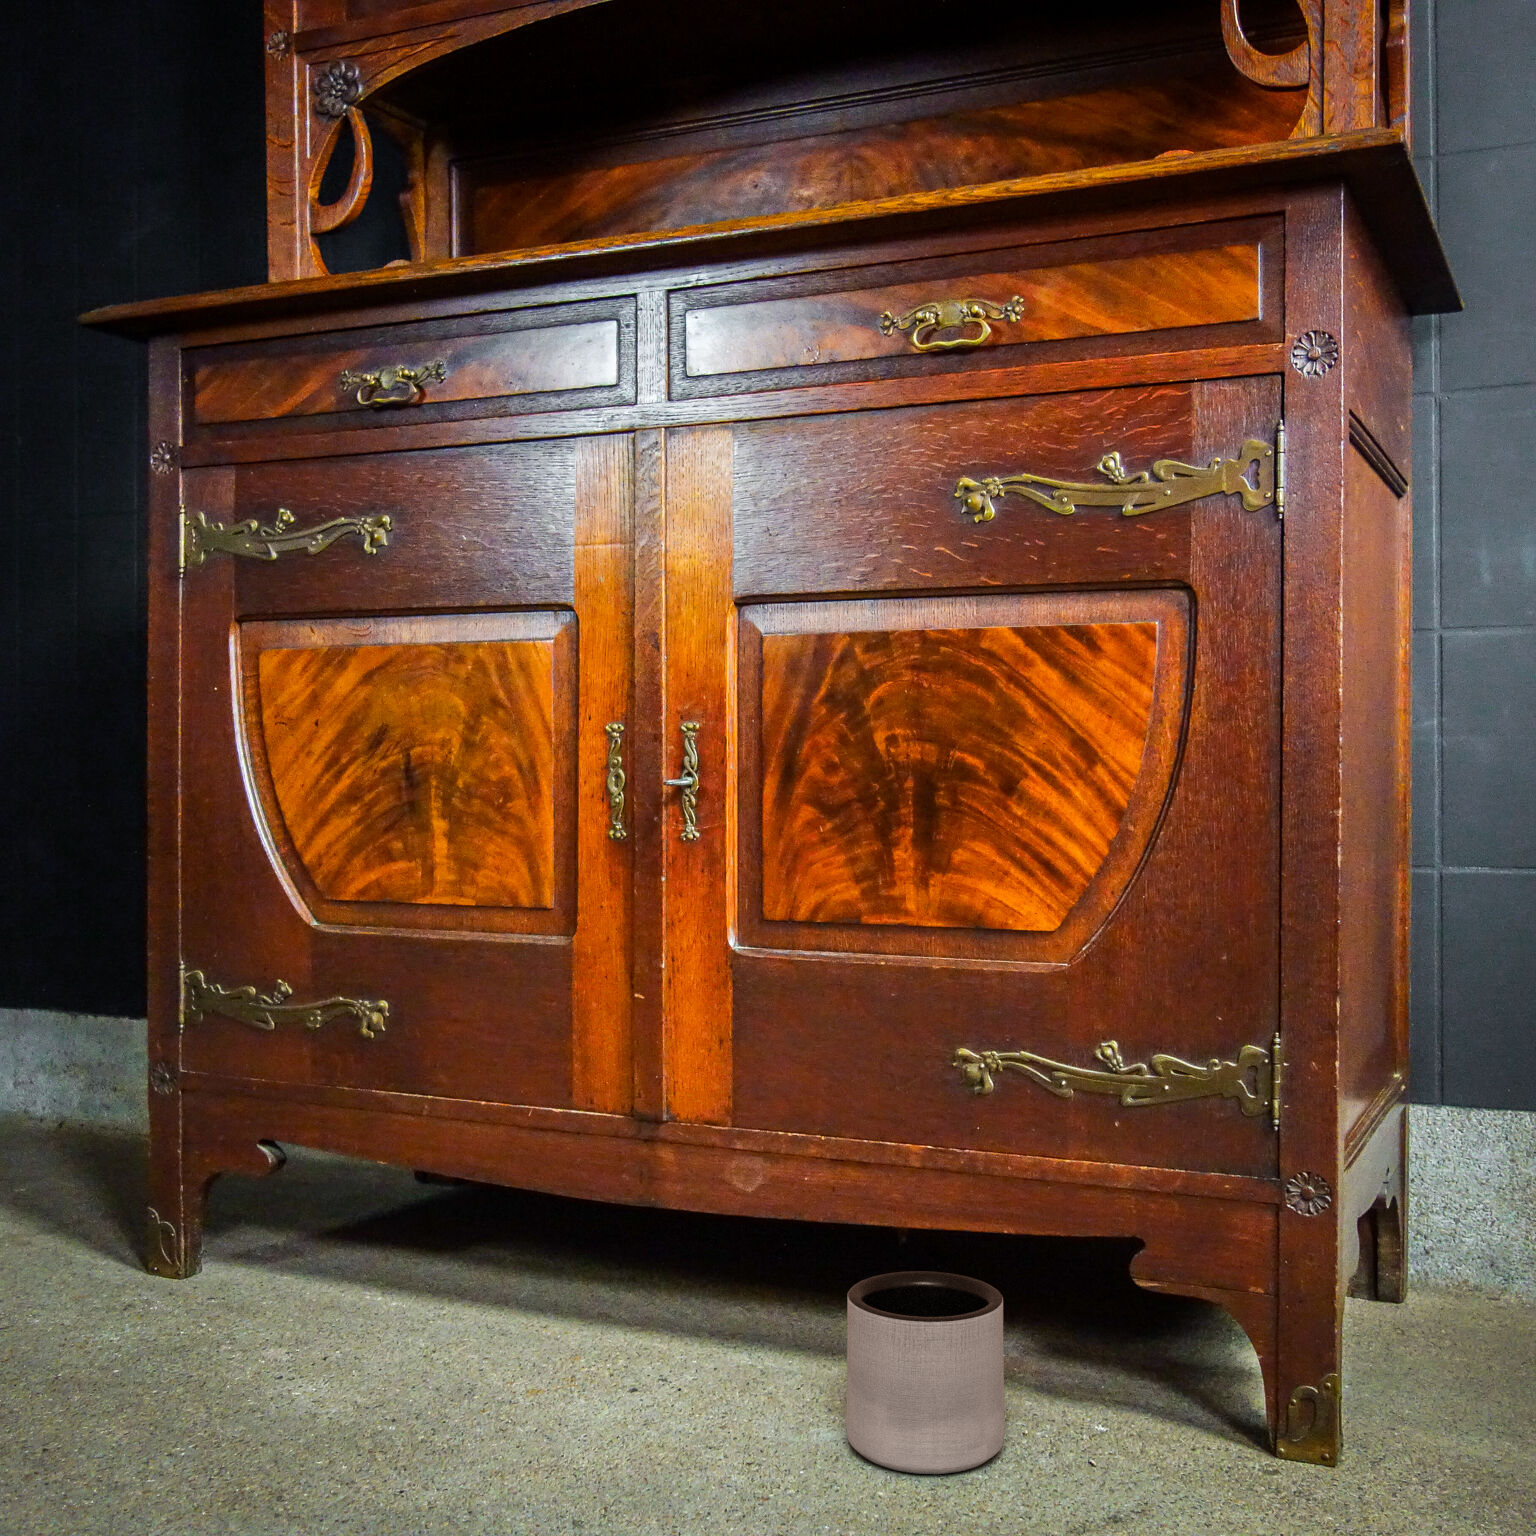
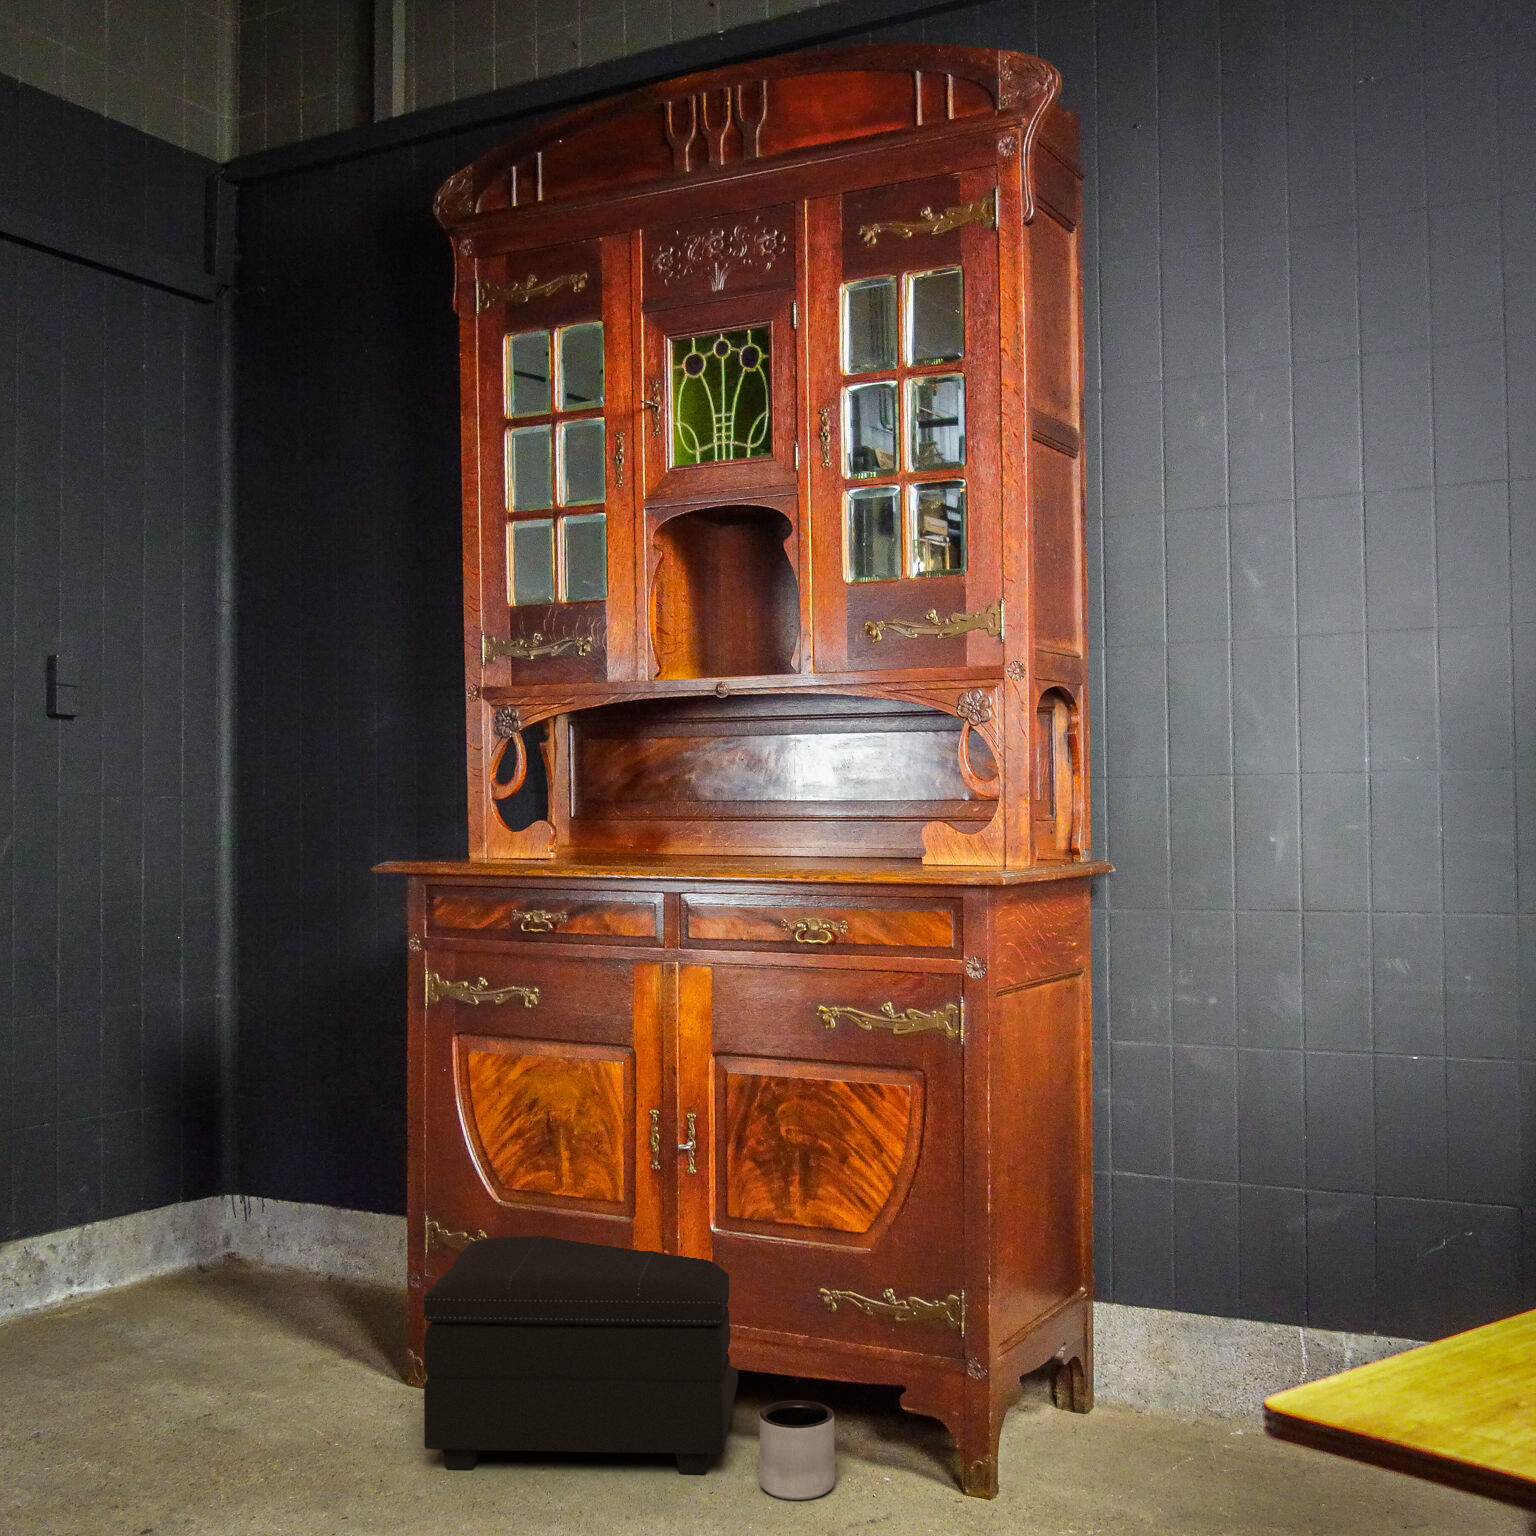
footstool: none [137,984,768,1427] -> present [424,1235,738,1474]

